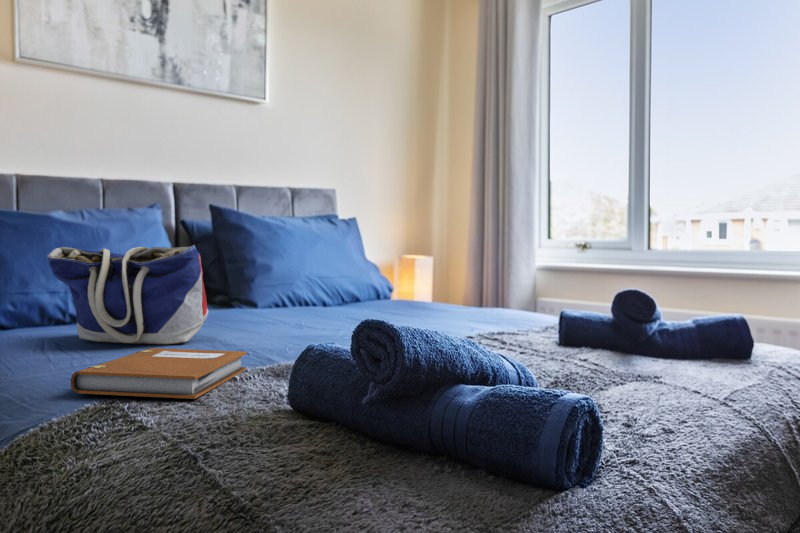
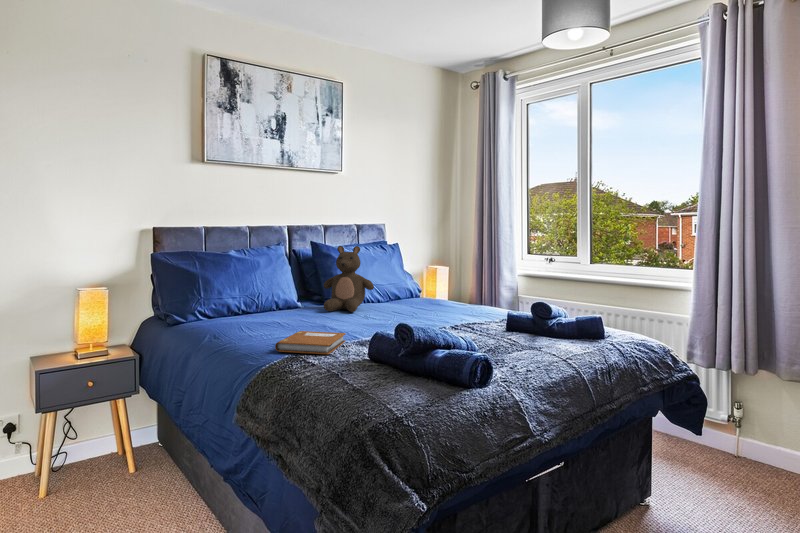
stuffed bear: none [223,204,314,318] -> present [324,246,374,312]
tote bag: present [47,245,208,344] -> none [243,278,321,328]

